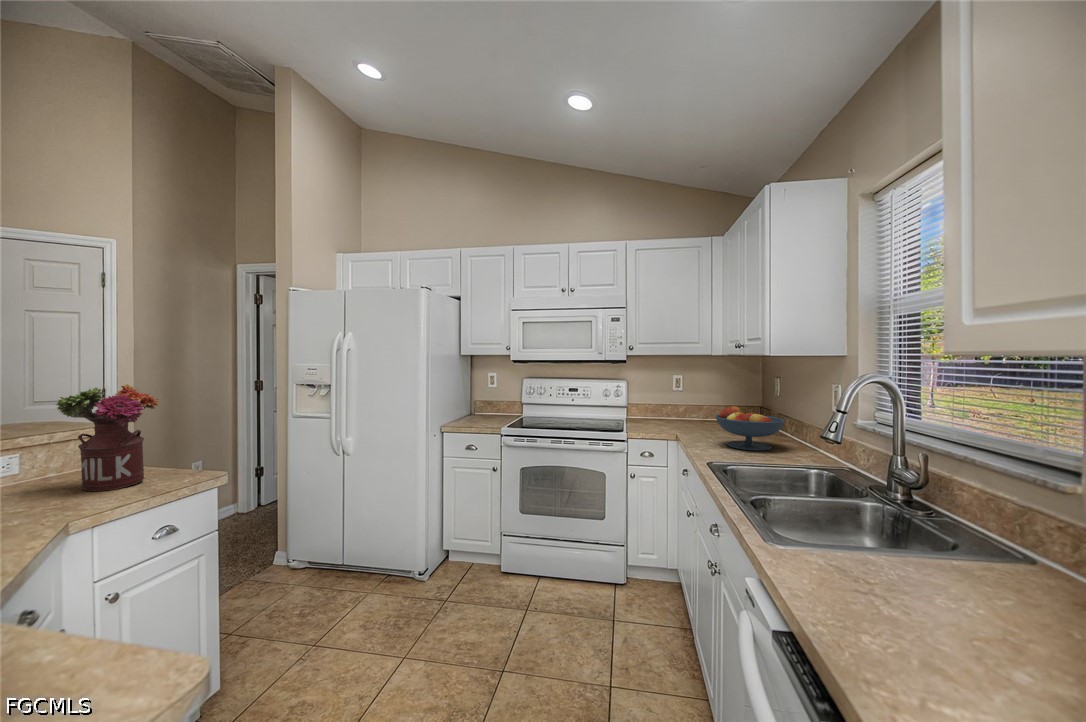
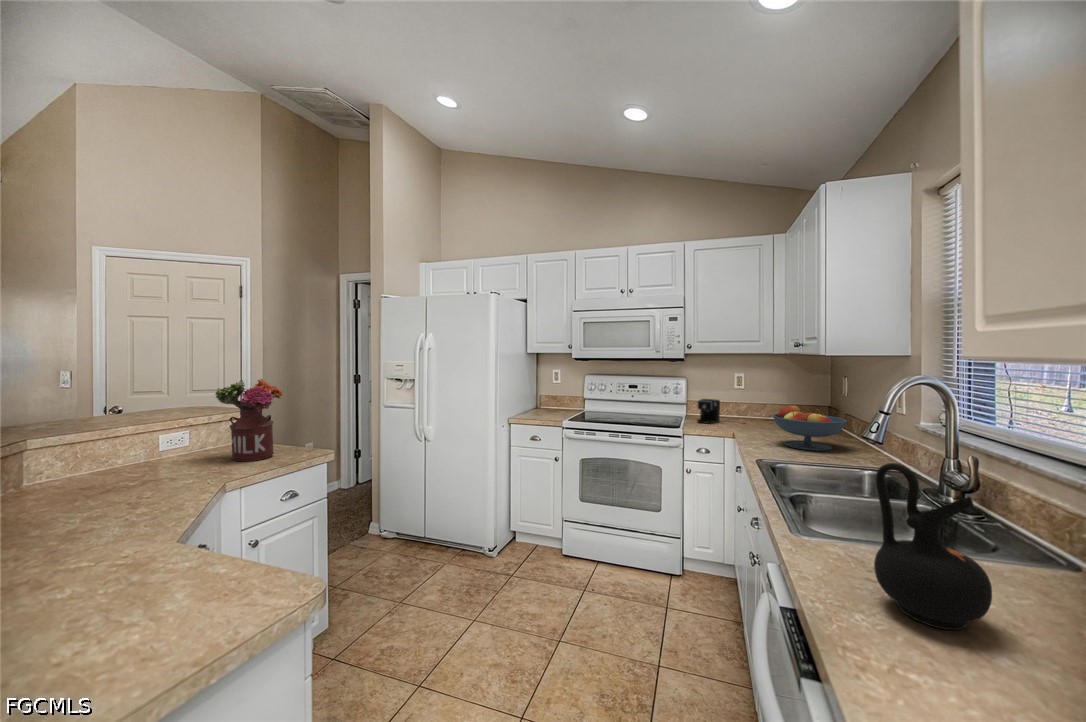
coffee maker: none [637,401,684,427] -> present [697,399,745,424]
ceramic jug: none [878,467,1010,651] -> present [874,463,992,630]

